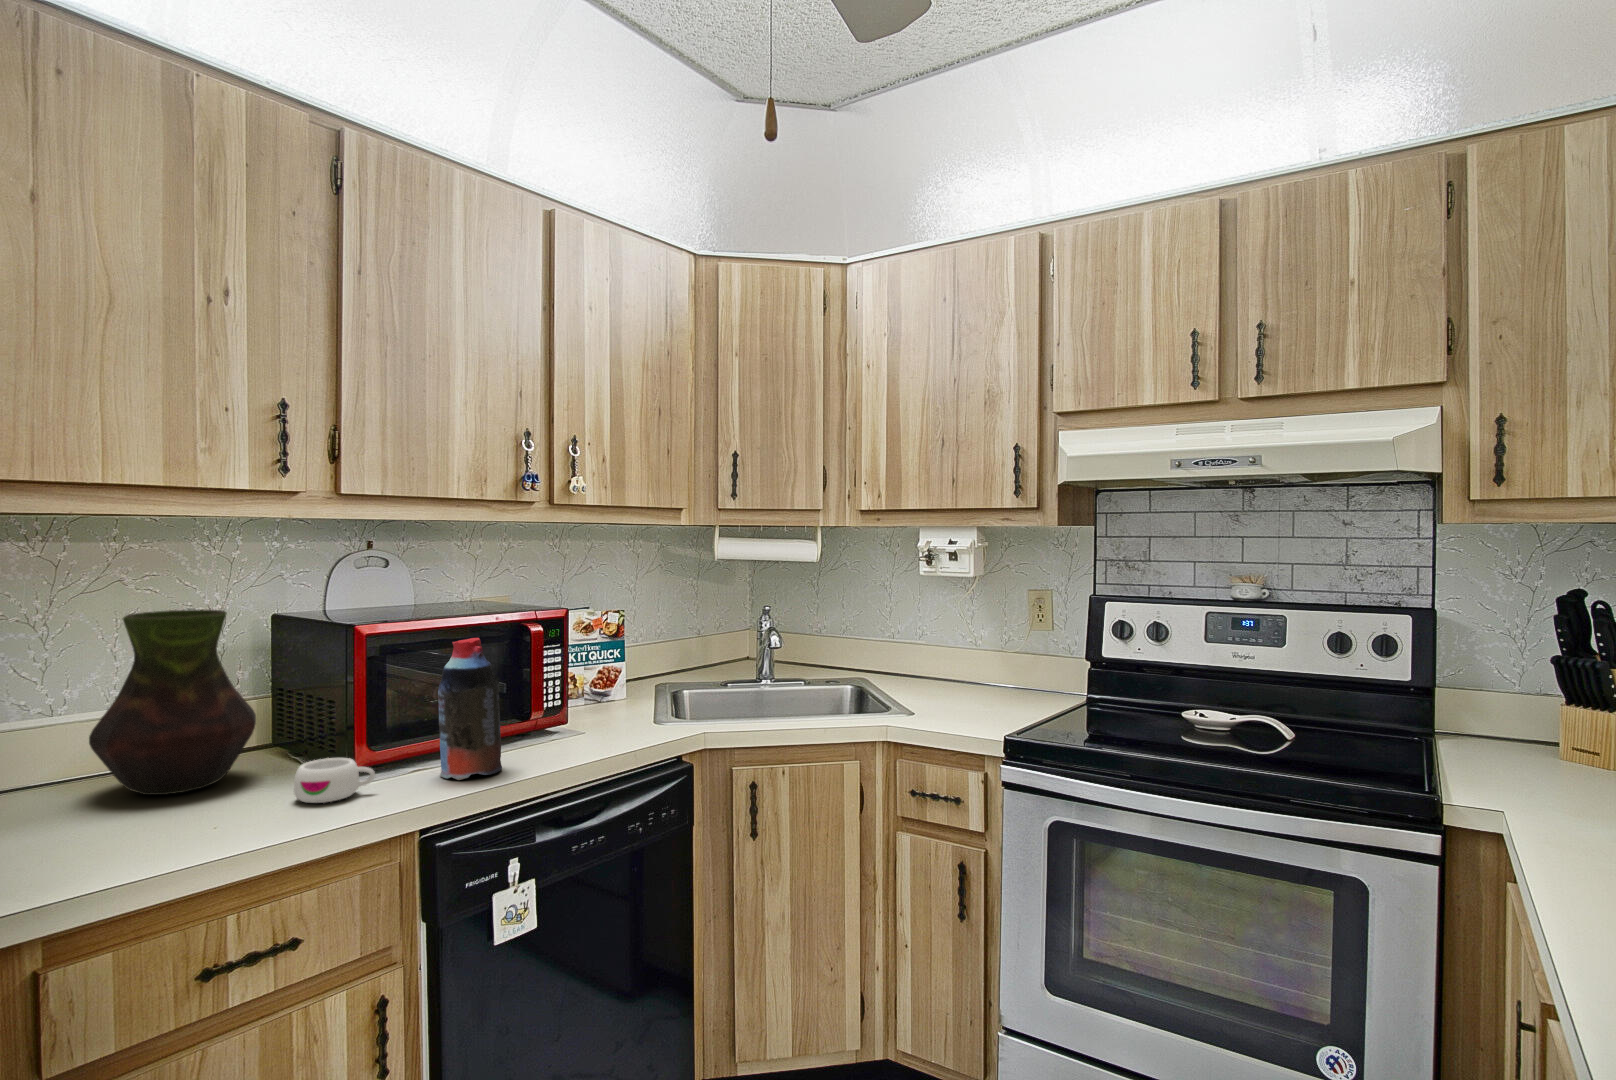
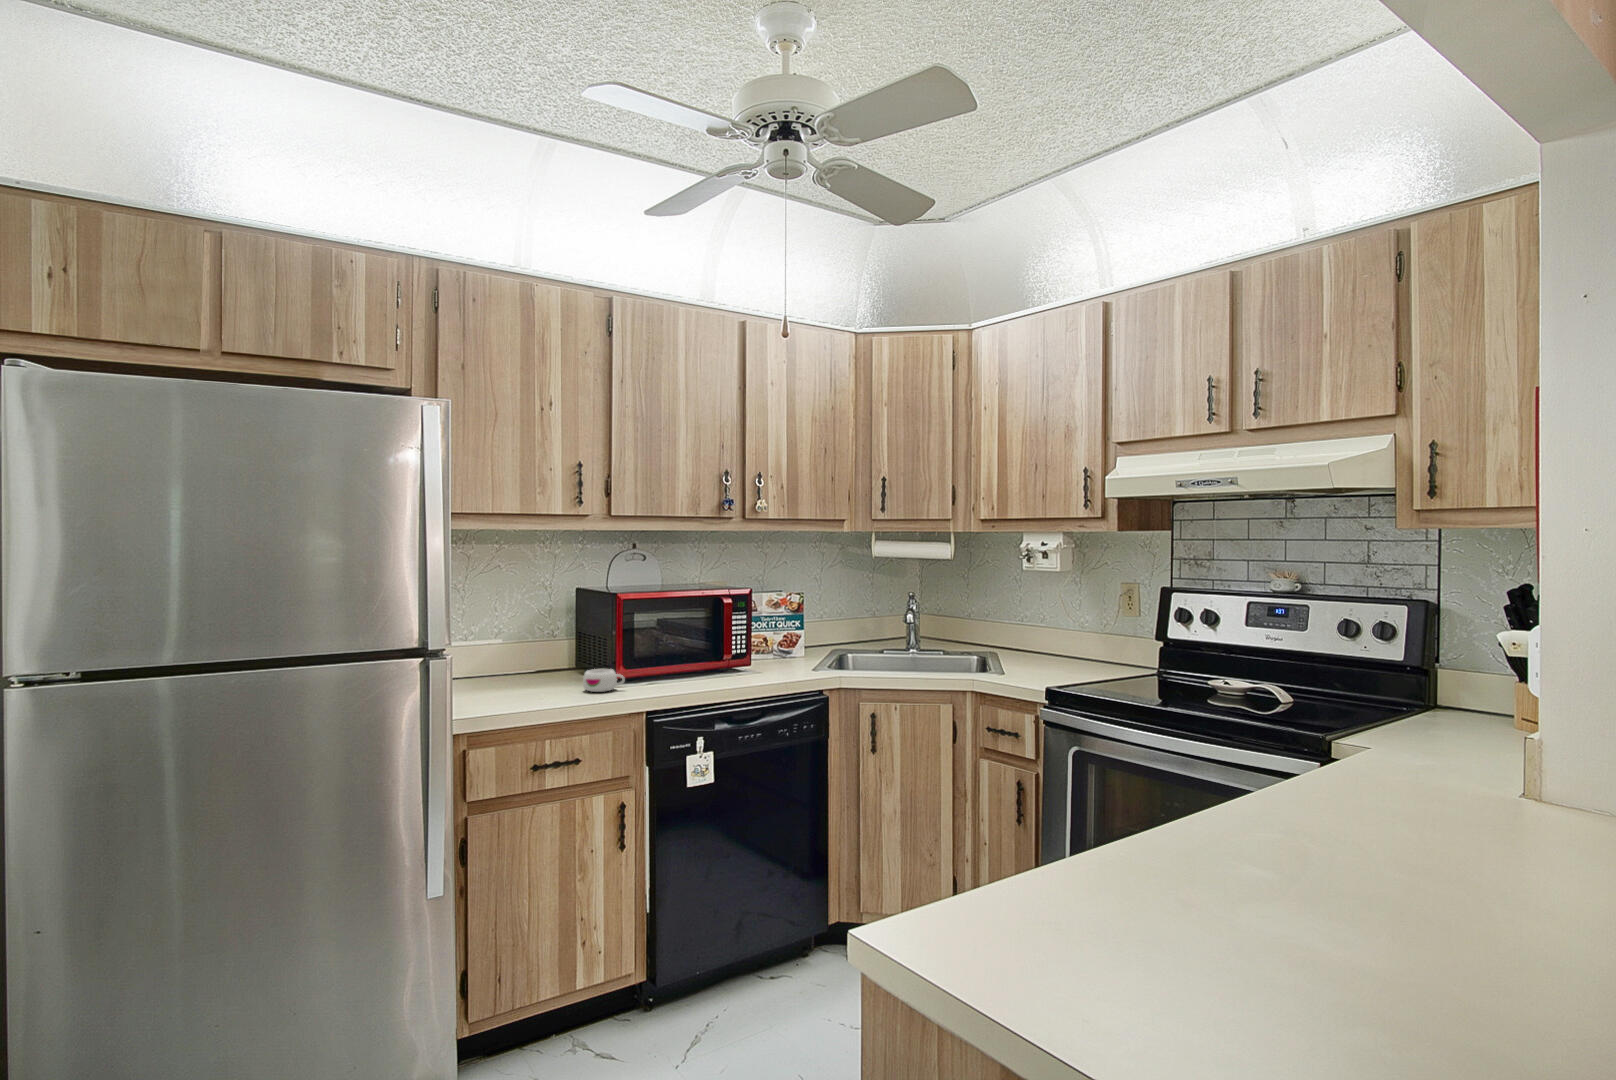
vase: present [89,610,256,795] -> none [488,583,568,684]
bottle: present [438,638,502,780] -> none [661,603,699,688]

